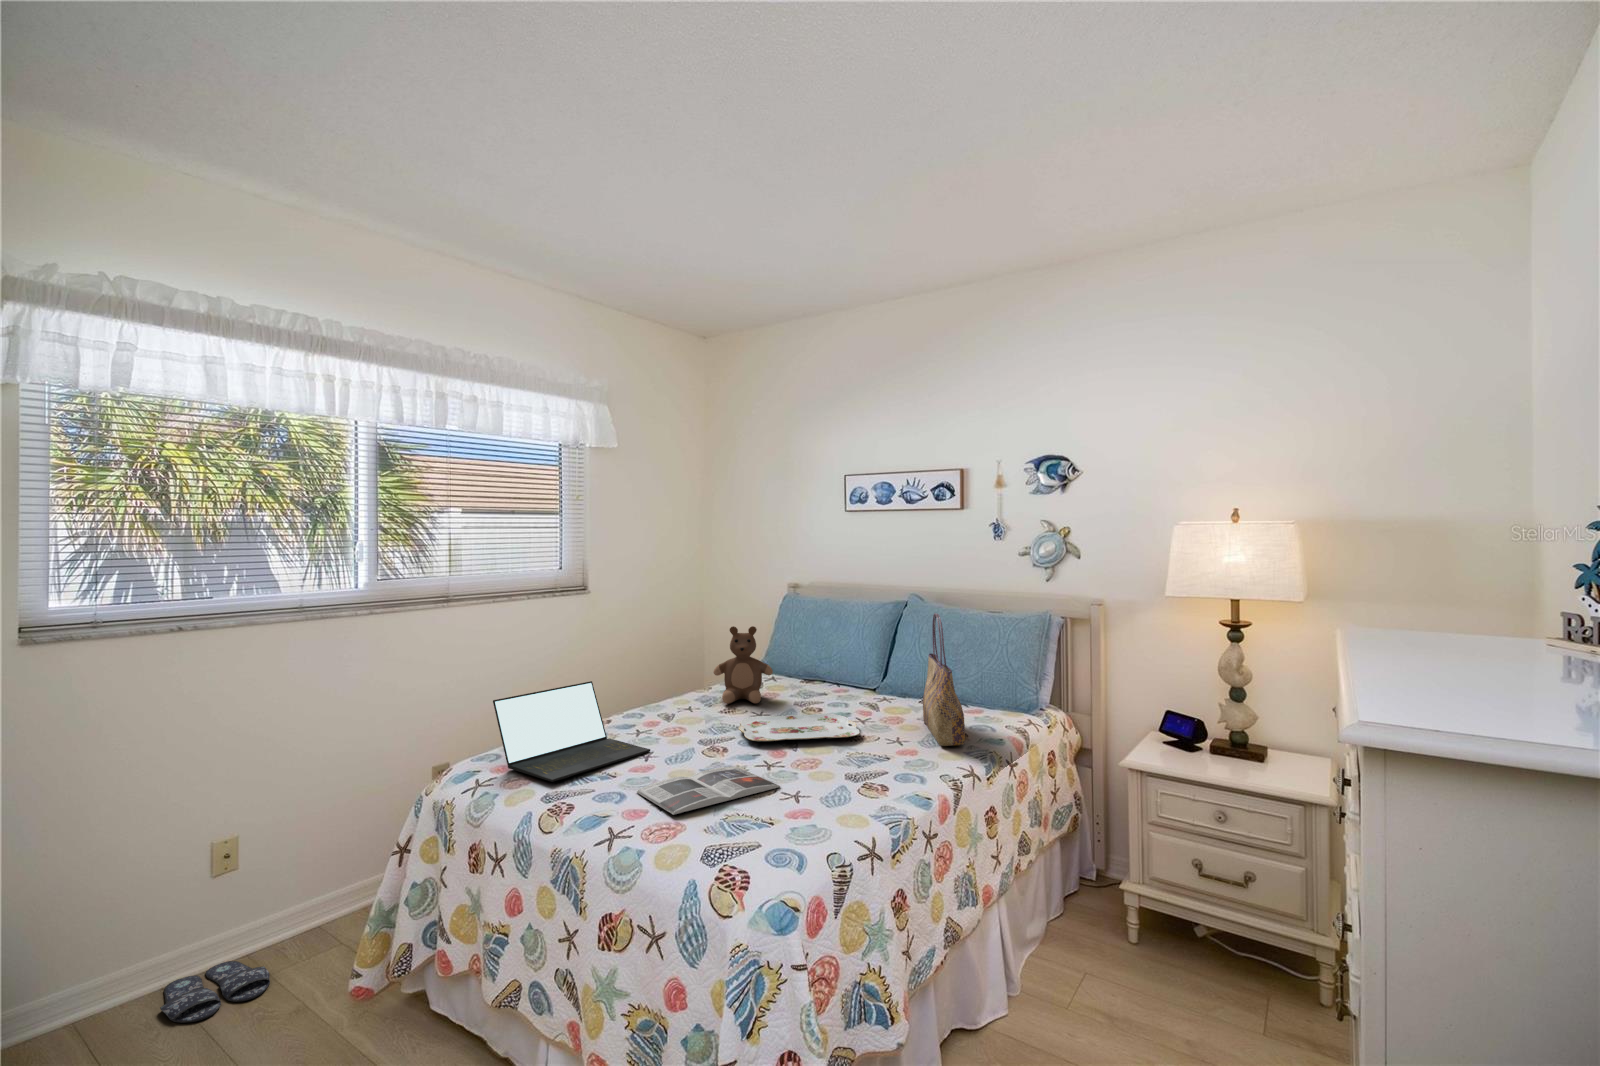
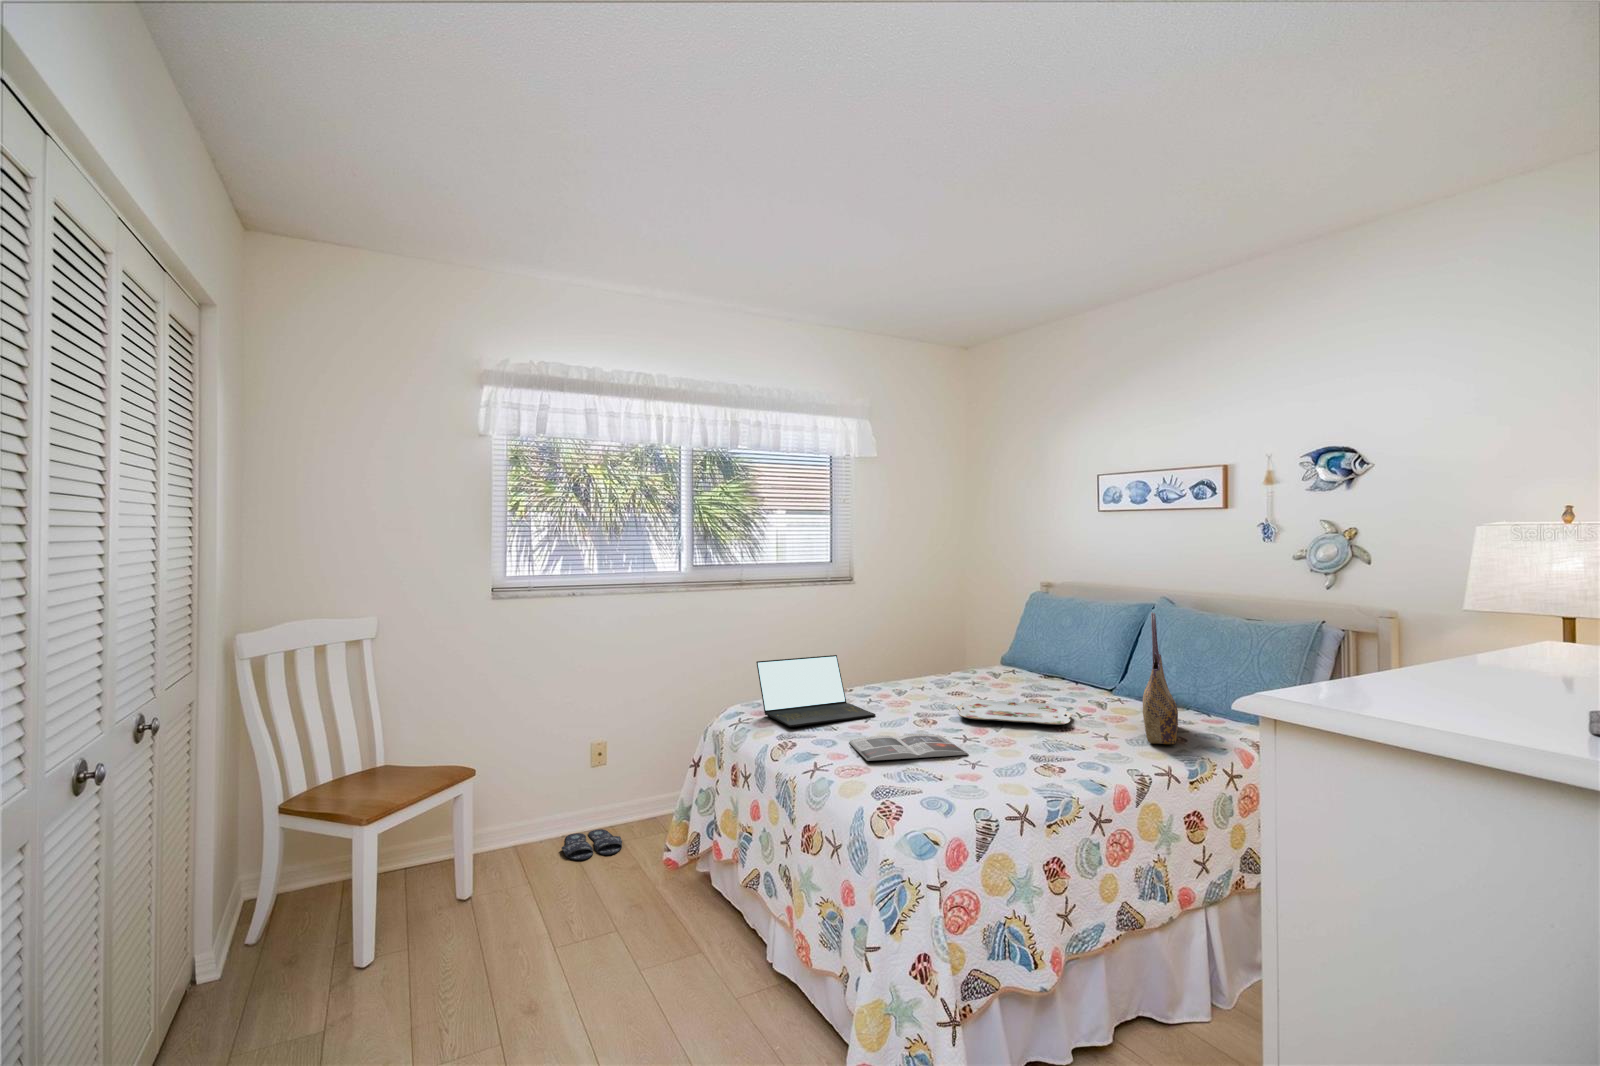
teddy bear: present [714,626,773,704] -> none [952,619,1007,690]

